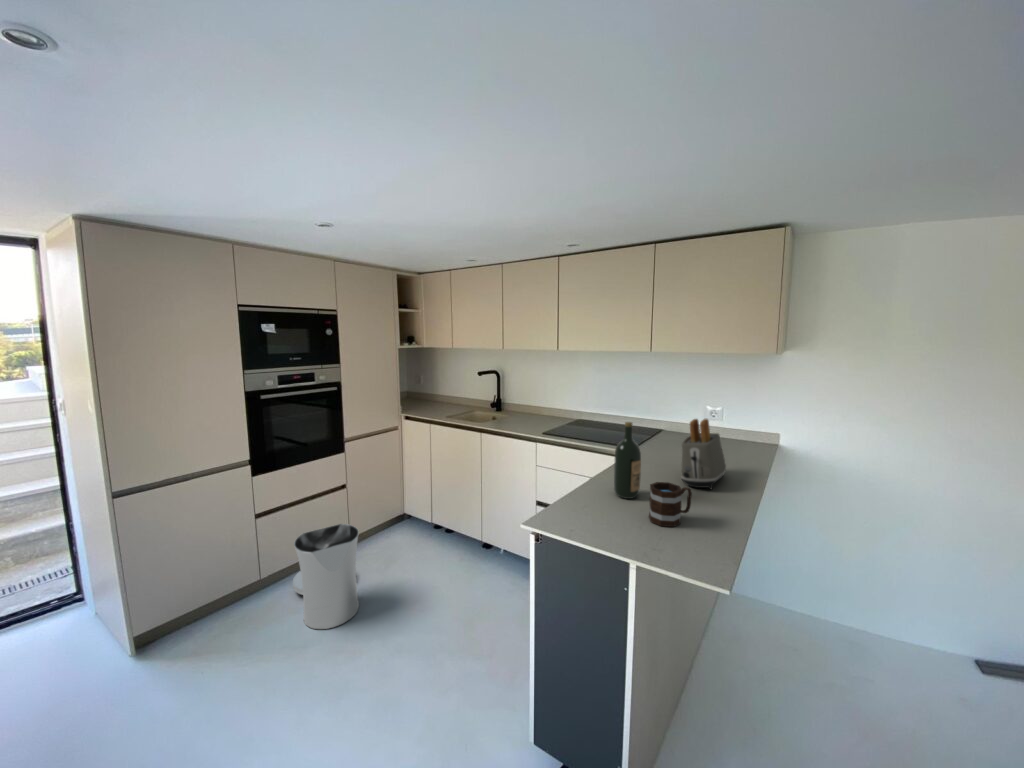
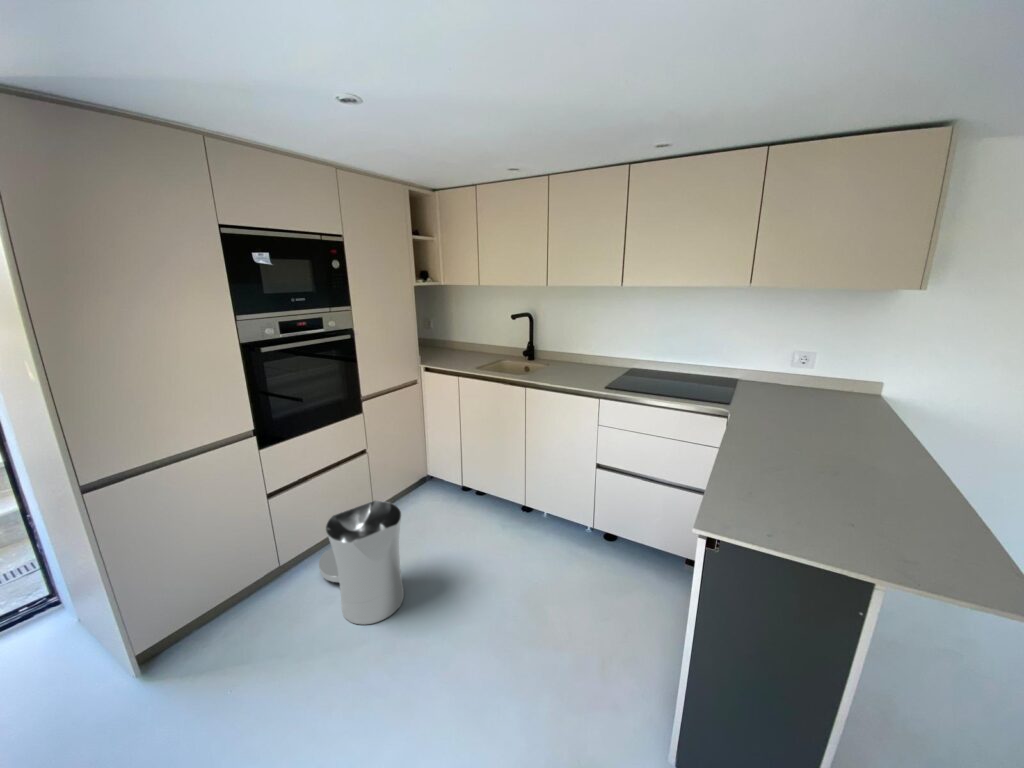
toaster: present [681,419,726,489] -> none [823,373,884,461]
wine bottle: present [614,422,641,499] -> none [765,382,810,479]
mug: present [649,482,692,527] -> none [840,462,902,522]

